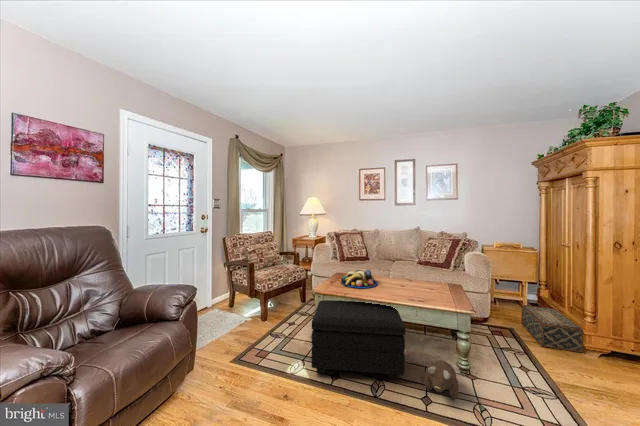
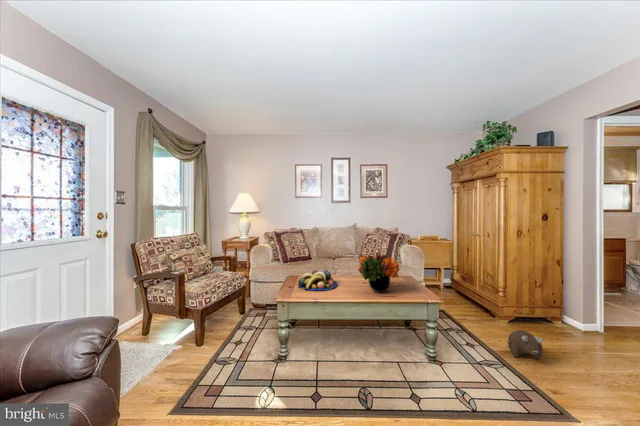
flower arrangement: none [392,257,436,296] -> present [358,253,400,292]
footstool: present [311,300,405,380] -> none [281,303,389,398]
woven basket: present [522,305,583,353] -> none [451,289,503,324]
plush toy: present [424,360,459,399] -> present [508,330,543,359]

